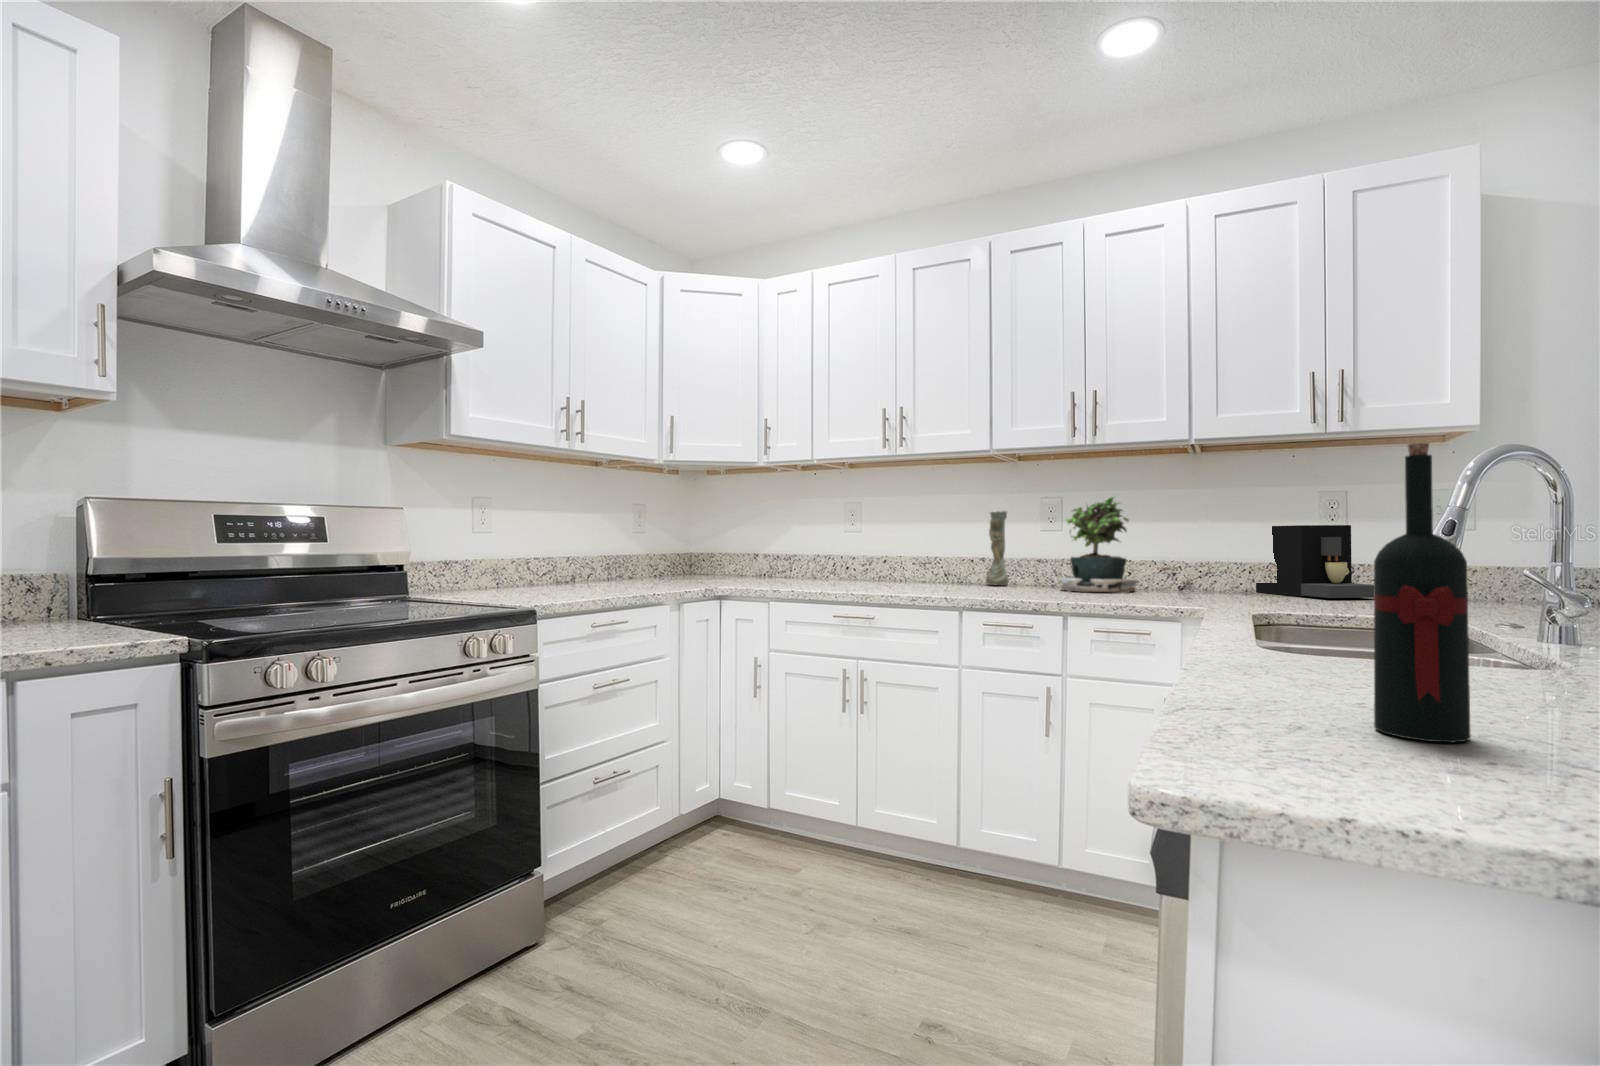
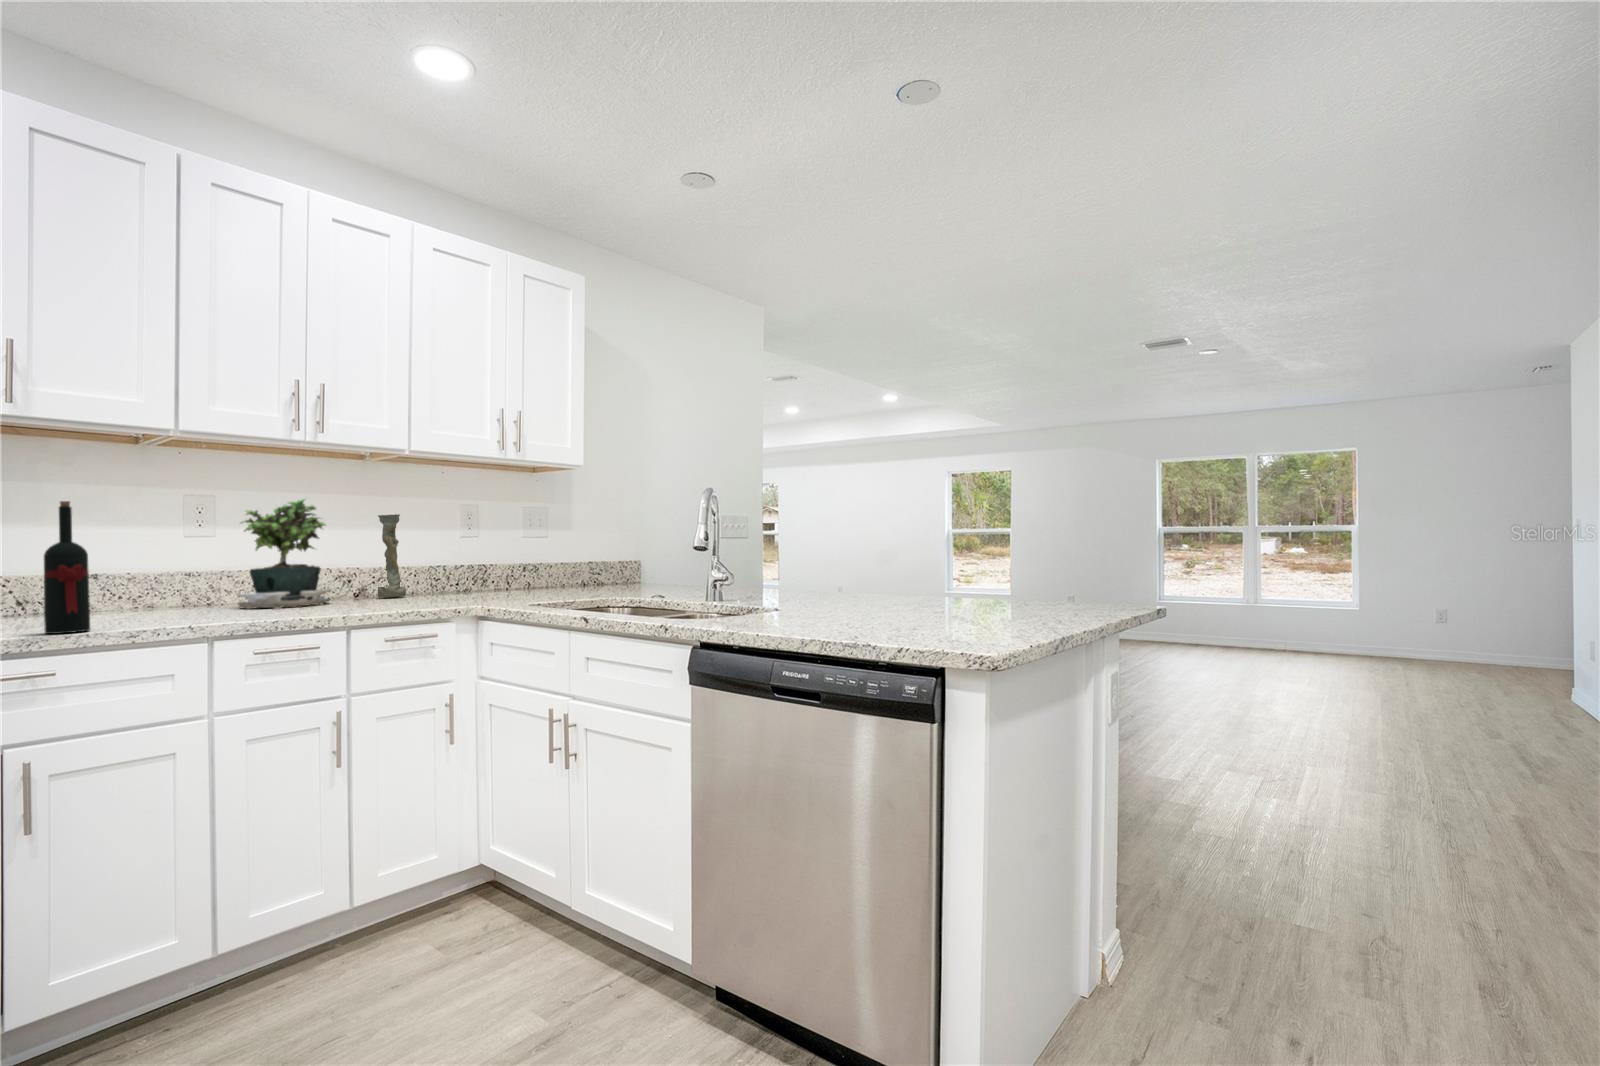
wine bottle: present [1374,443,1471,743] -> present [44,501,90,634]
vase: present [986,511,1009,585] -> present [378,514,406,598]
coffee maker: present [1256,525,1374,598] -> none [406,532,514,594]

